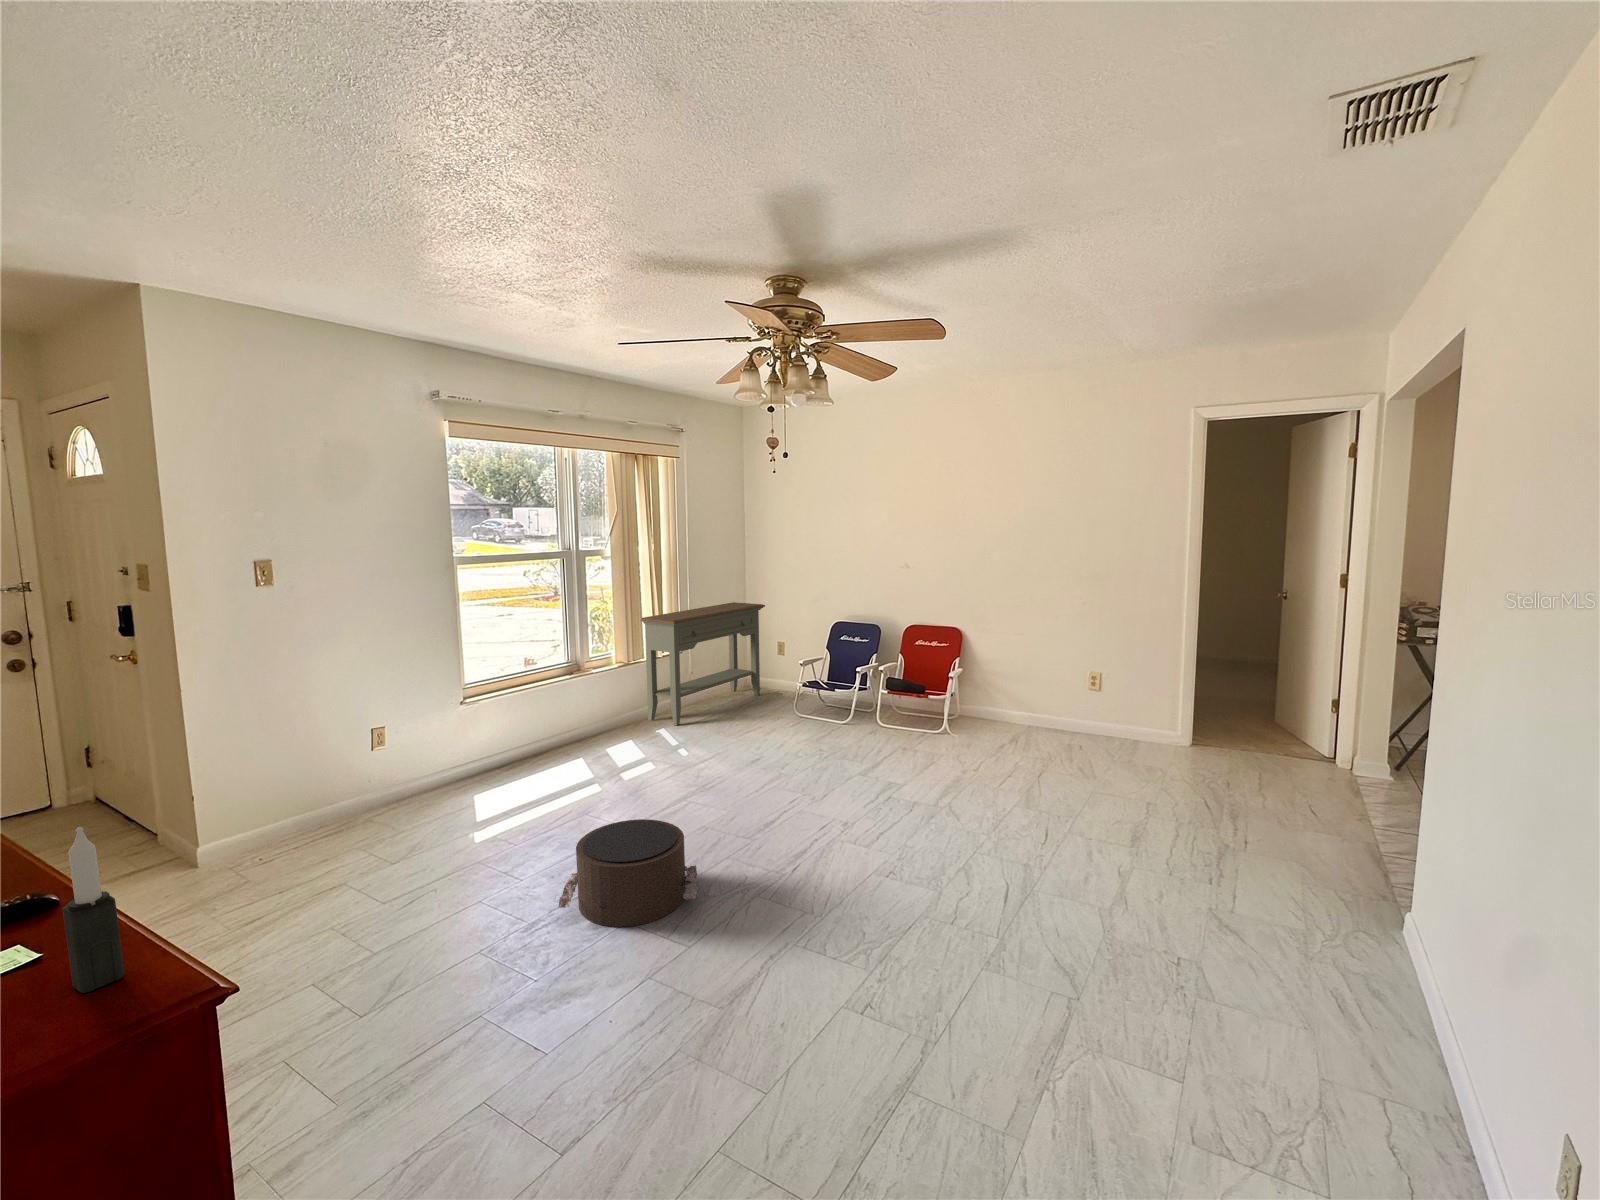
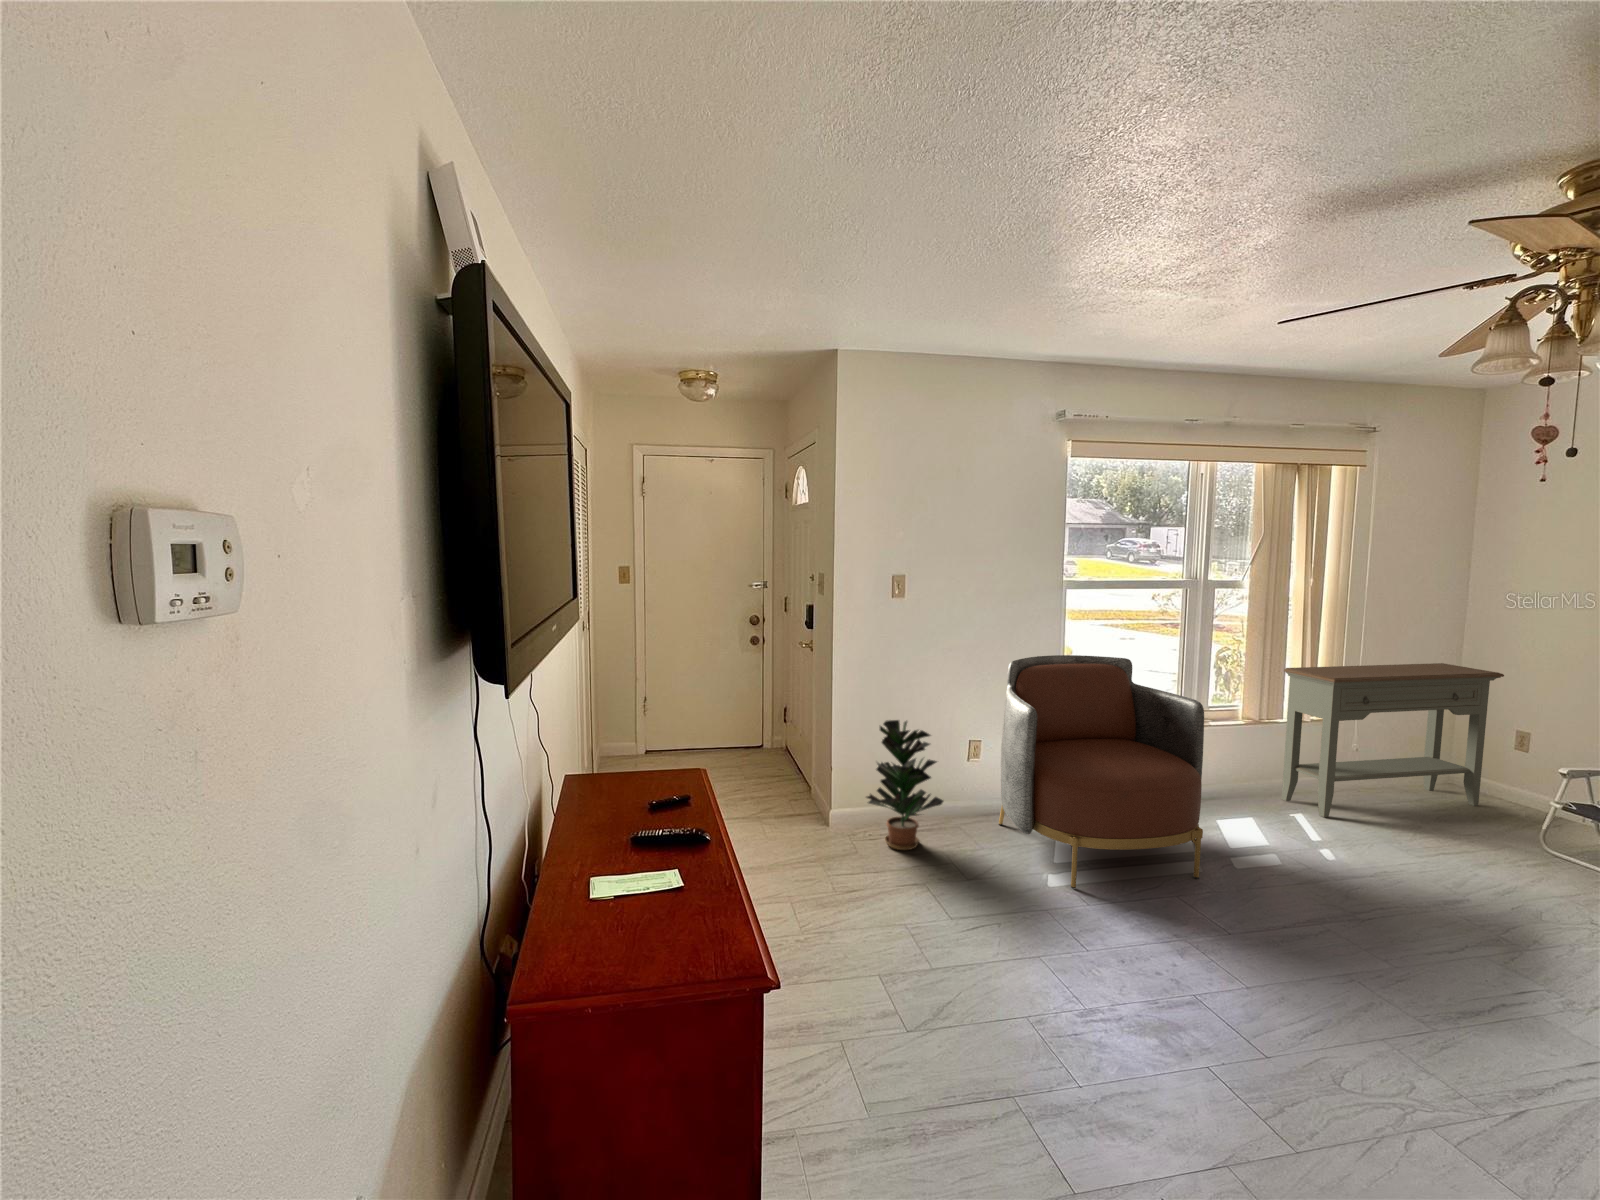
armchair: none [409,625,600,836] -> present [999,655,1204,889]
potted plant: none [248,721,353,864] -> present [867,720,943,850]
pouf: present [558,819,698,927] -> none [1122,926,1325,1083]
candle: present [63,827,124,993] -> none [694,797,723,932]

